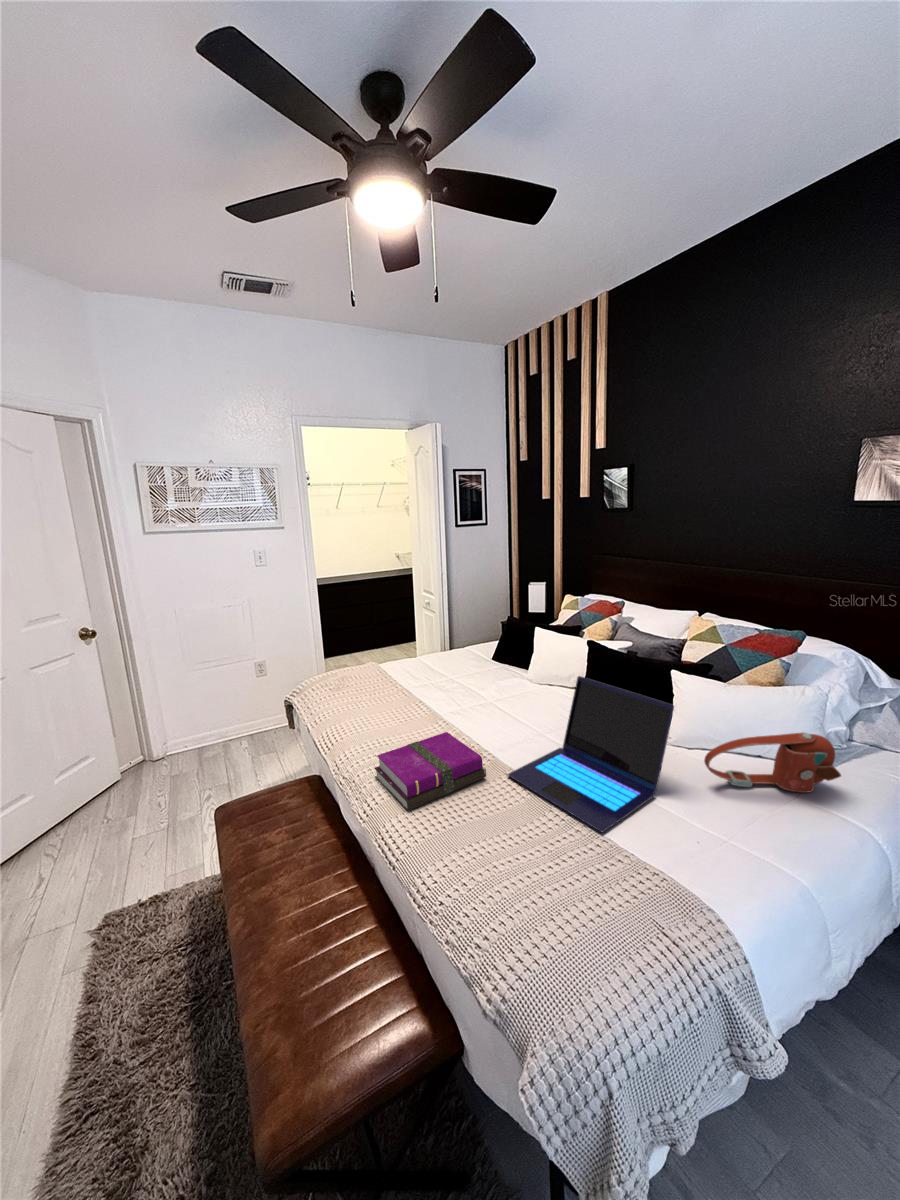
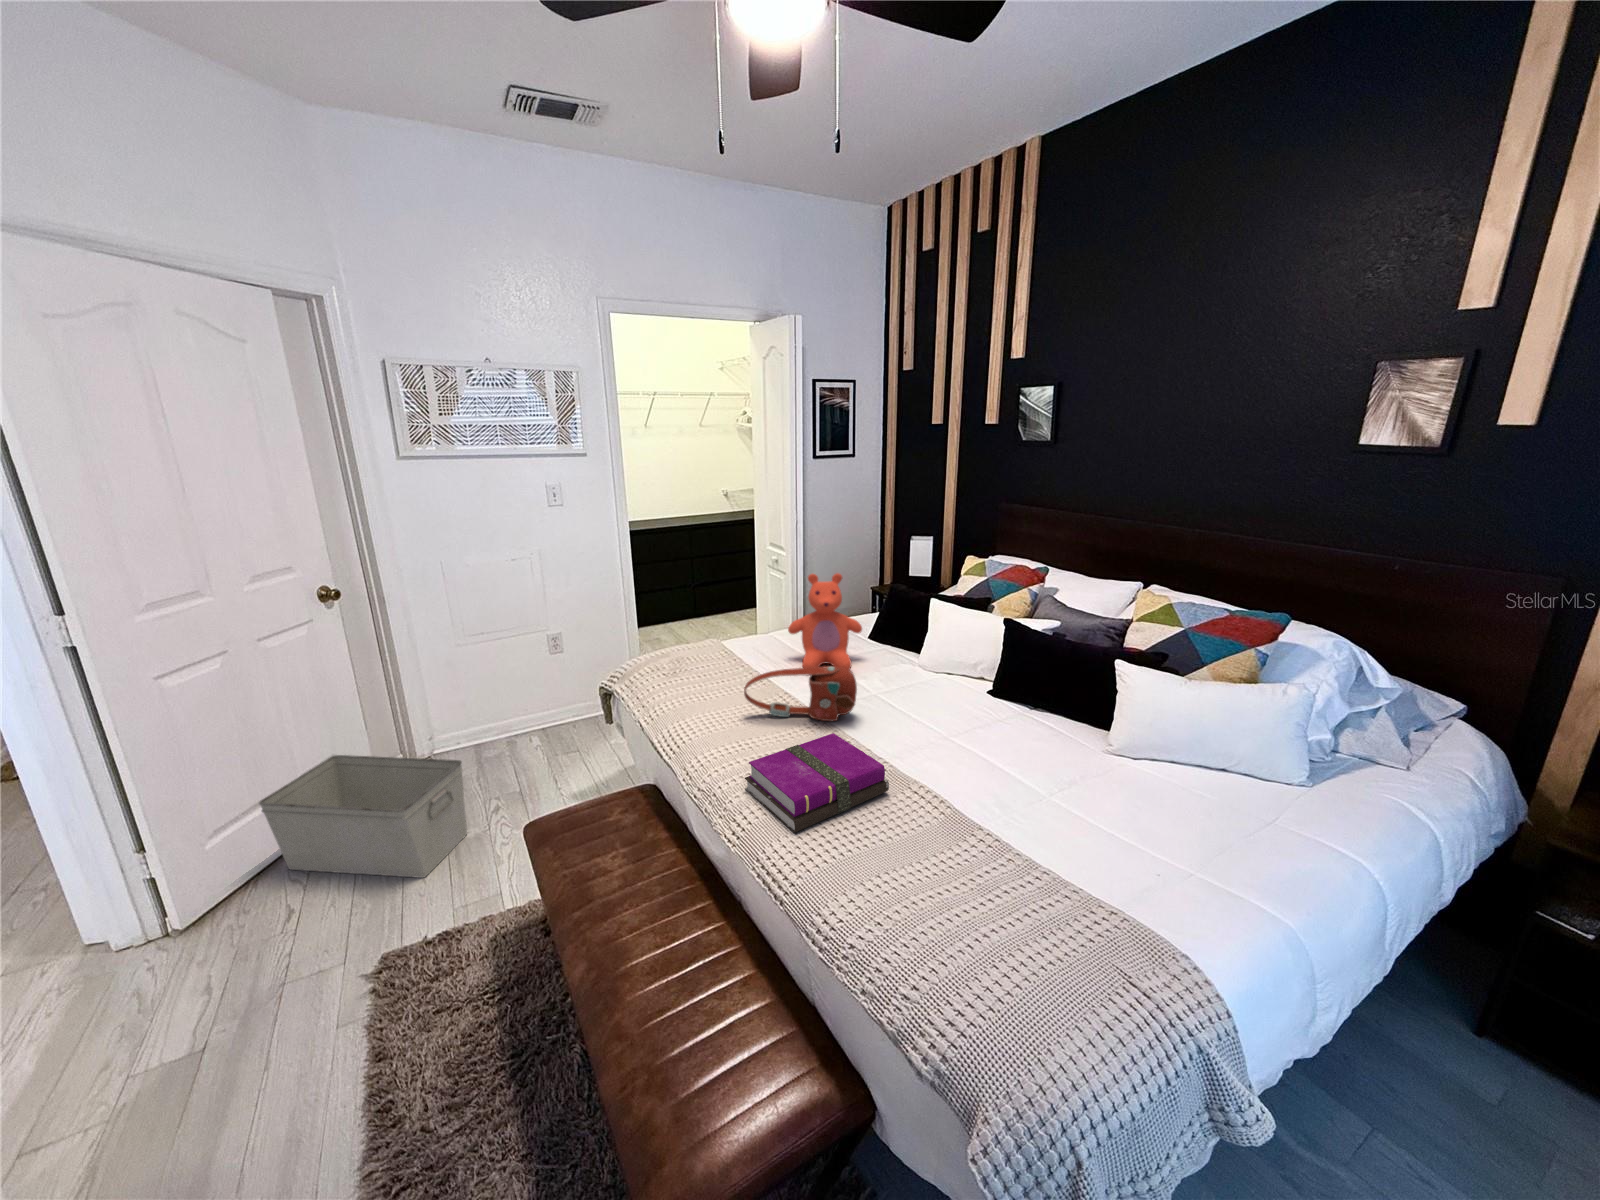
teddy bear: none [425,611,481,687] -> present [788,573,862,670]
laptop: present [508,676,674,832] -> none [915,665,1135,862]
handbag: present [704,733,841,793] -> present [744,666,857,721]
storage bin: none [24,757,183,852] -> present [259,755,467,878]

